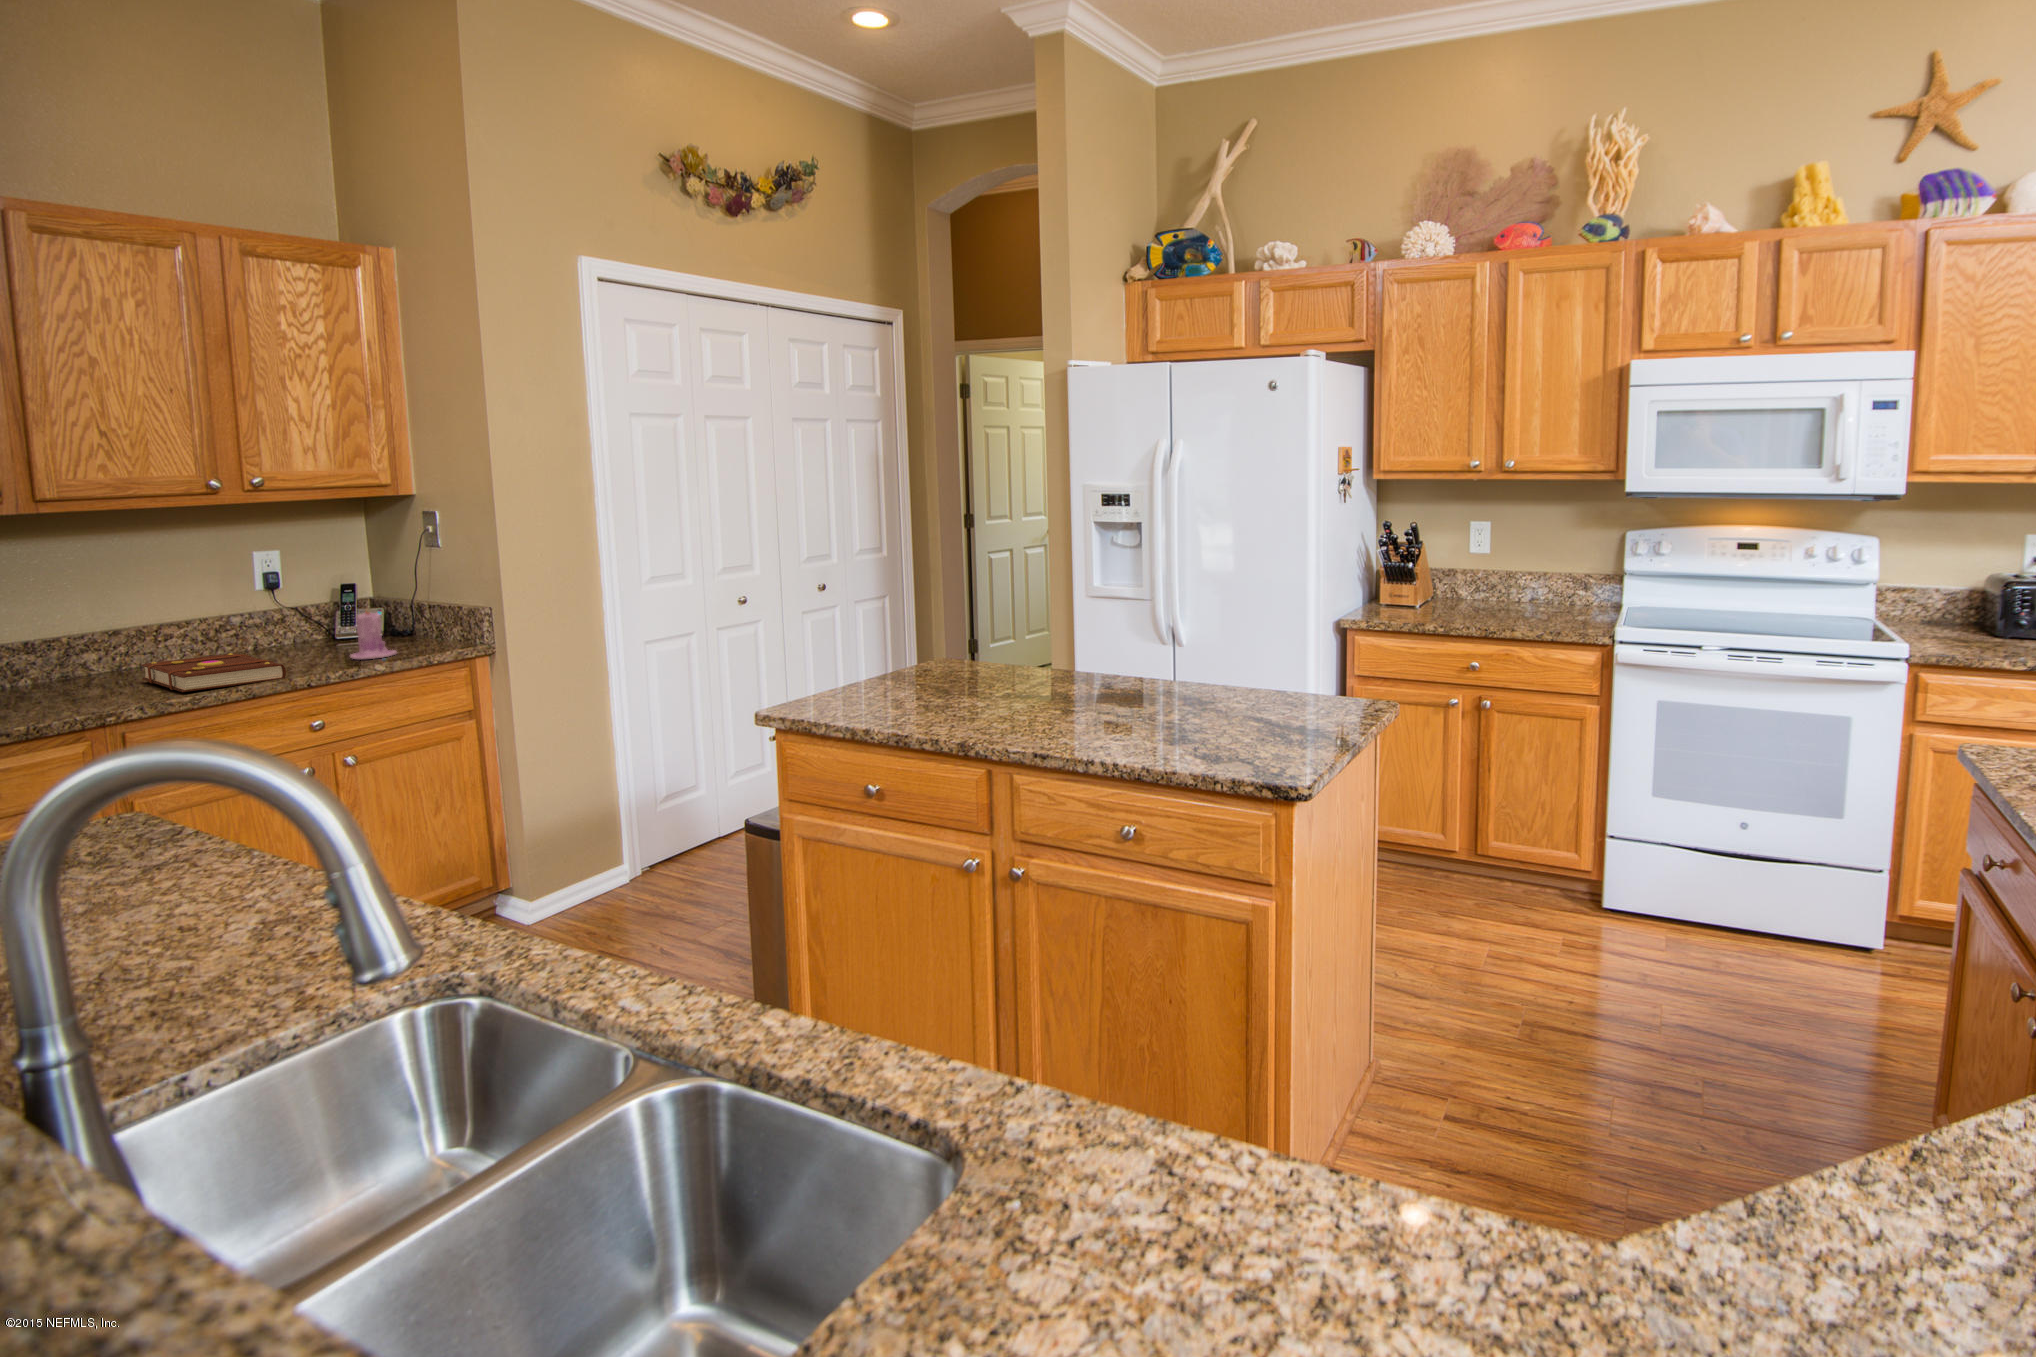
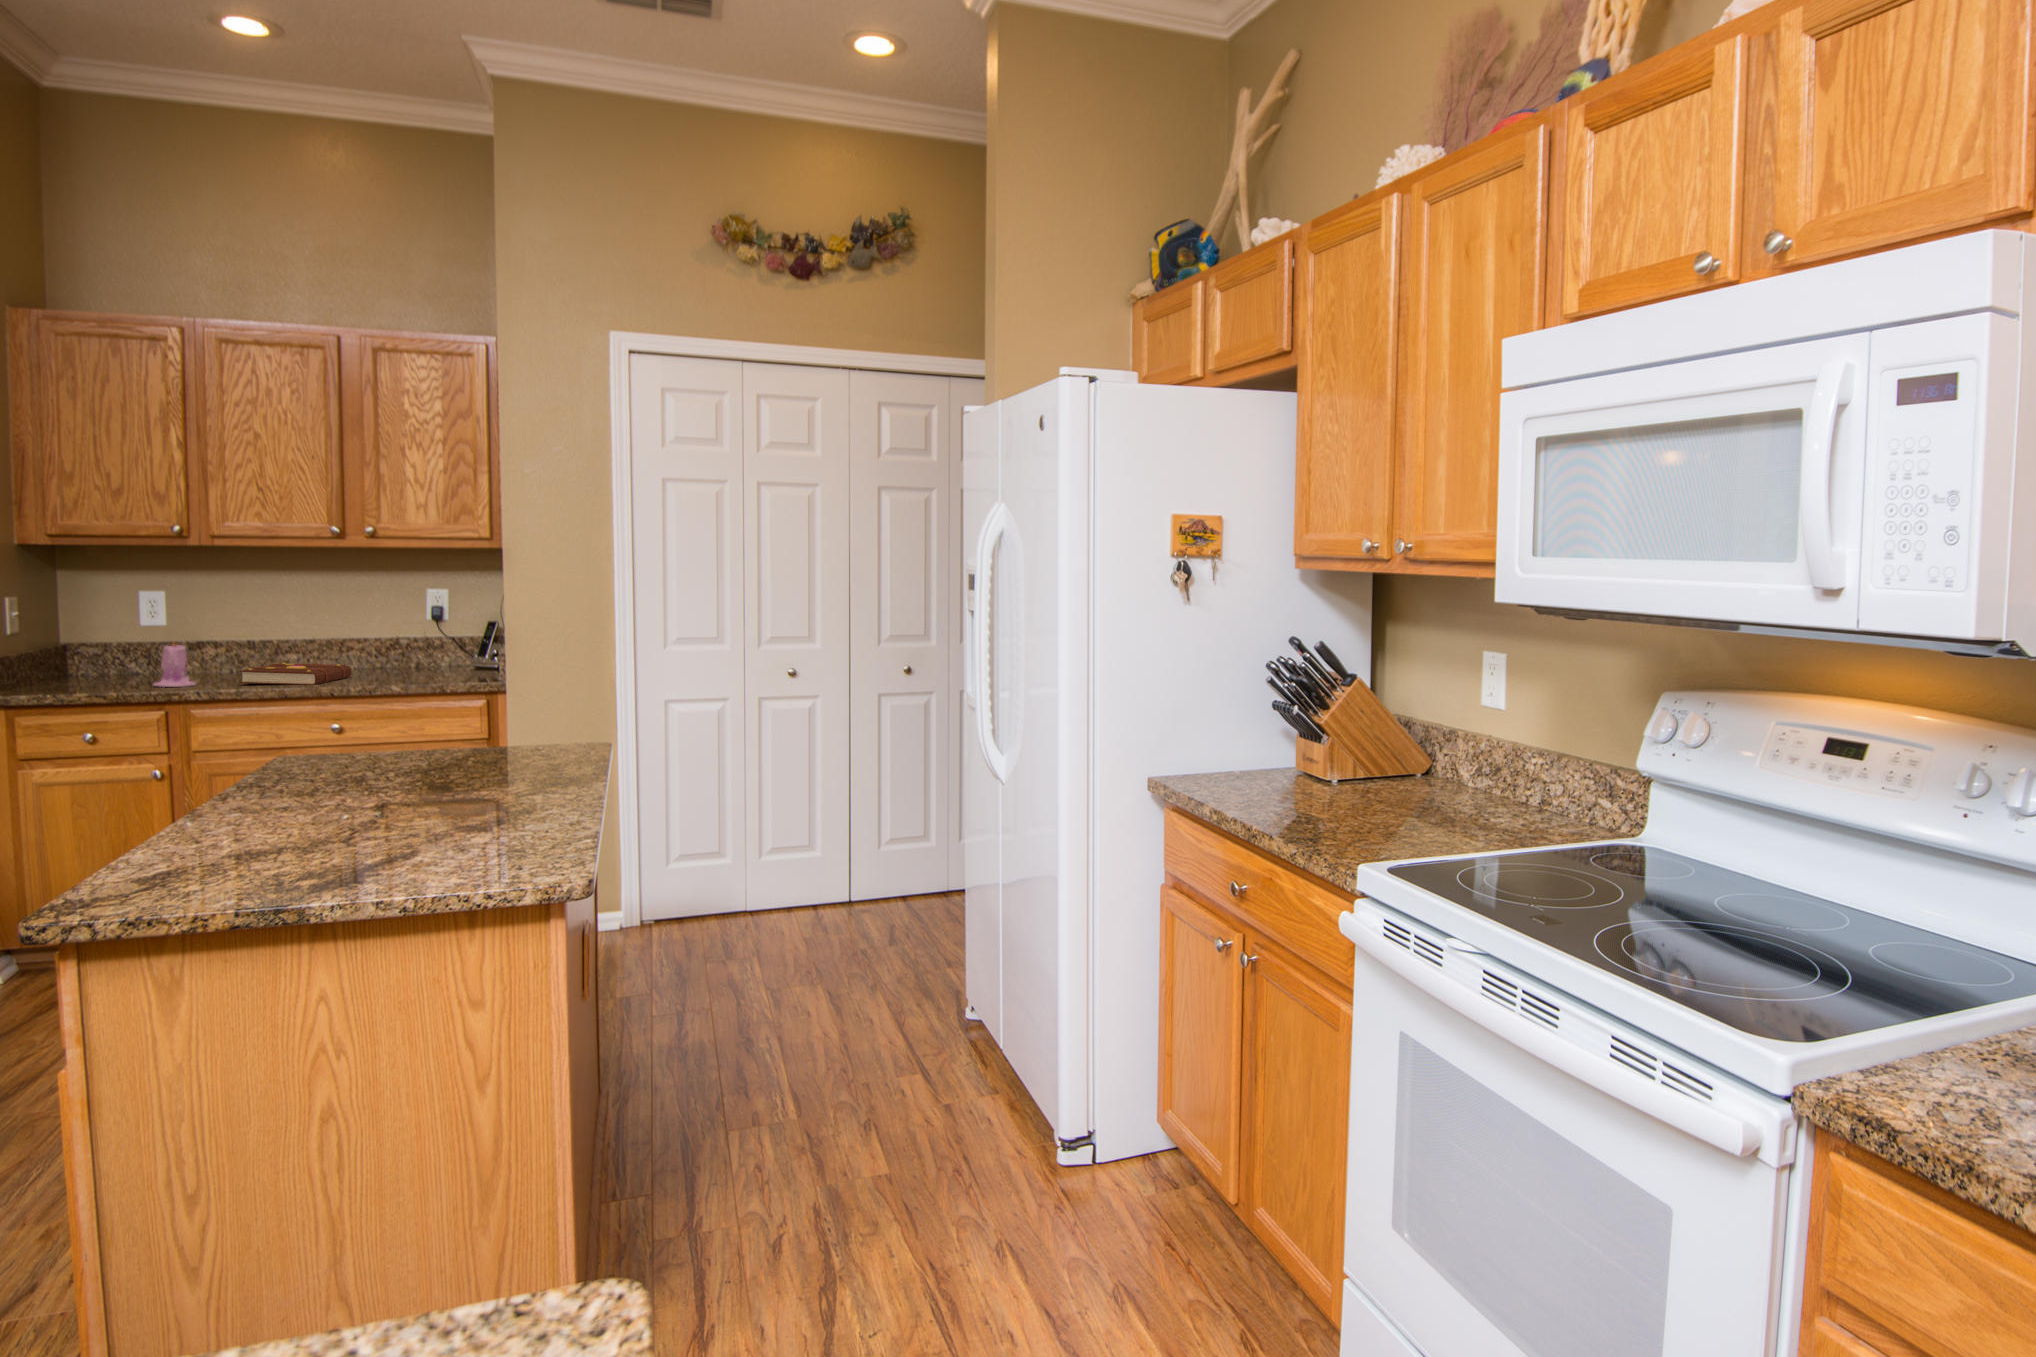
candle: present [350,611,397,659] -> present [154,644,195,687]

